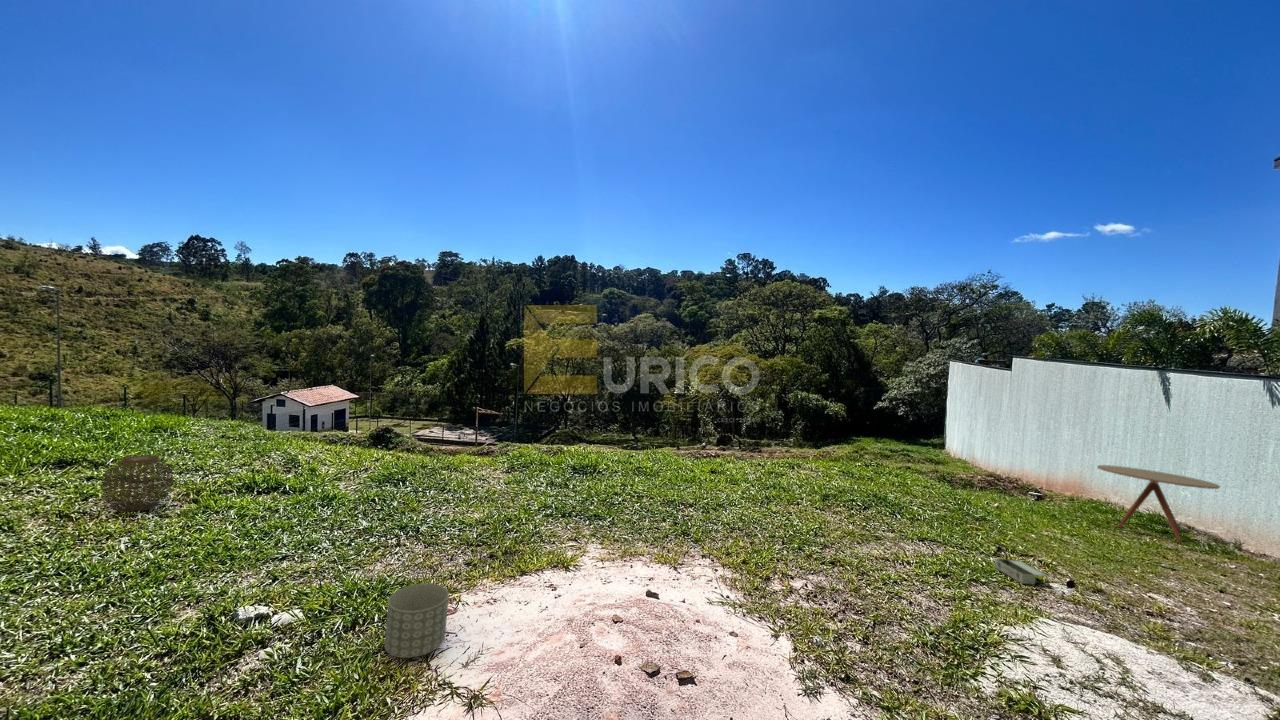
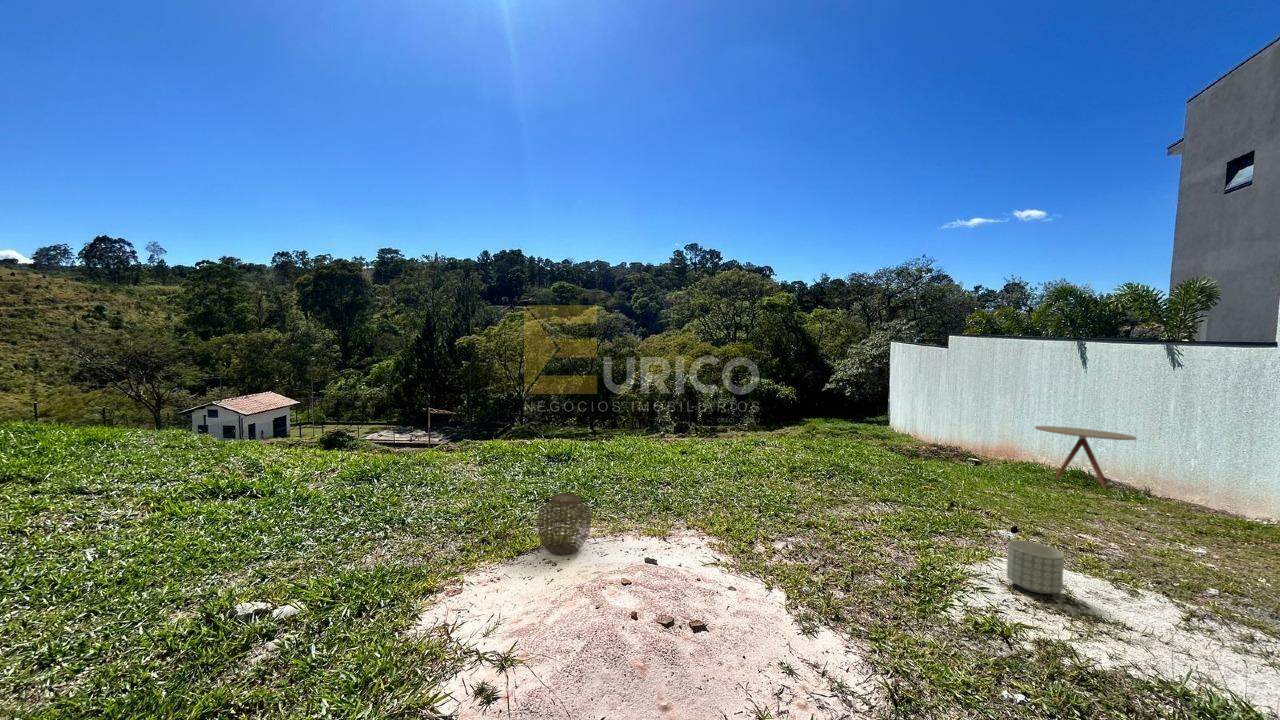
woven basket: present [102,455,173,511] -> present [538,493,591,555]
toolbox: present [995,559,1048,585] -> none [953,512,1000,532]
planter: present [385,583,449,658] -> present [1007,540,1064,594]

